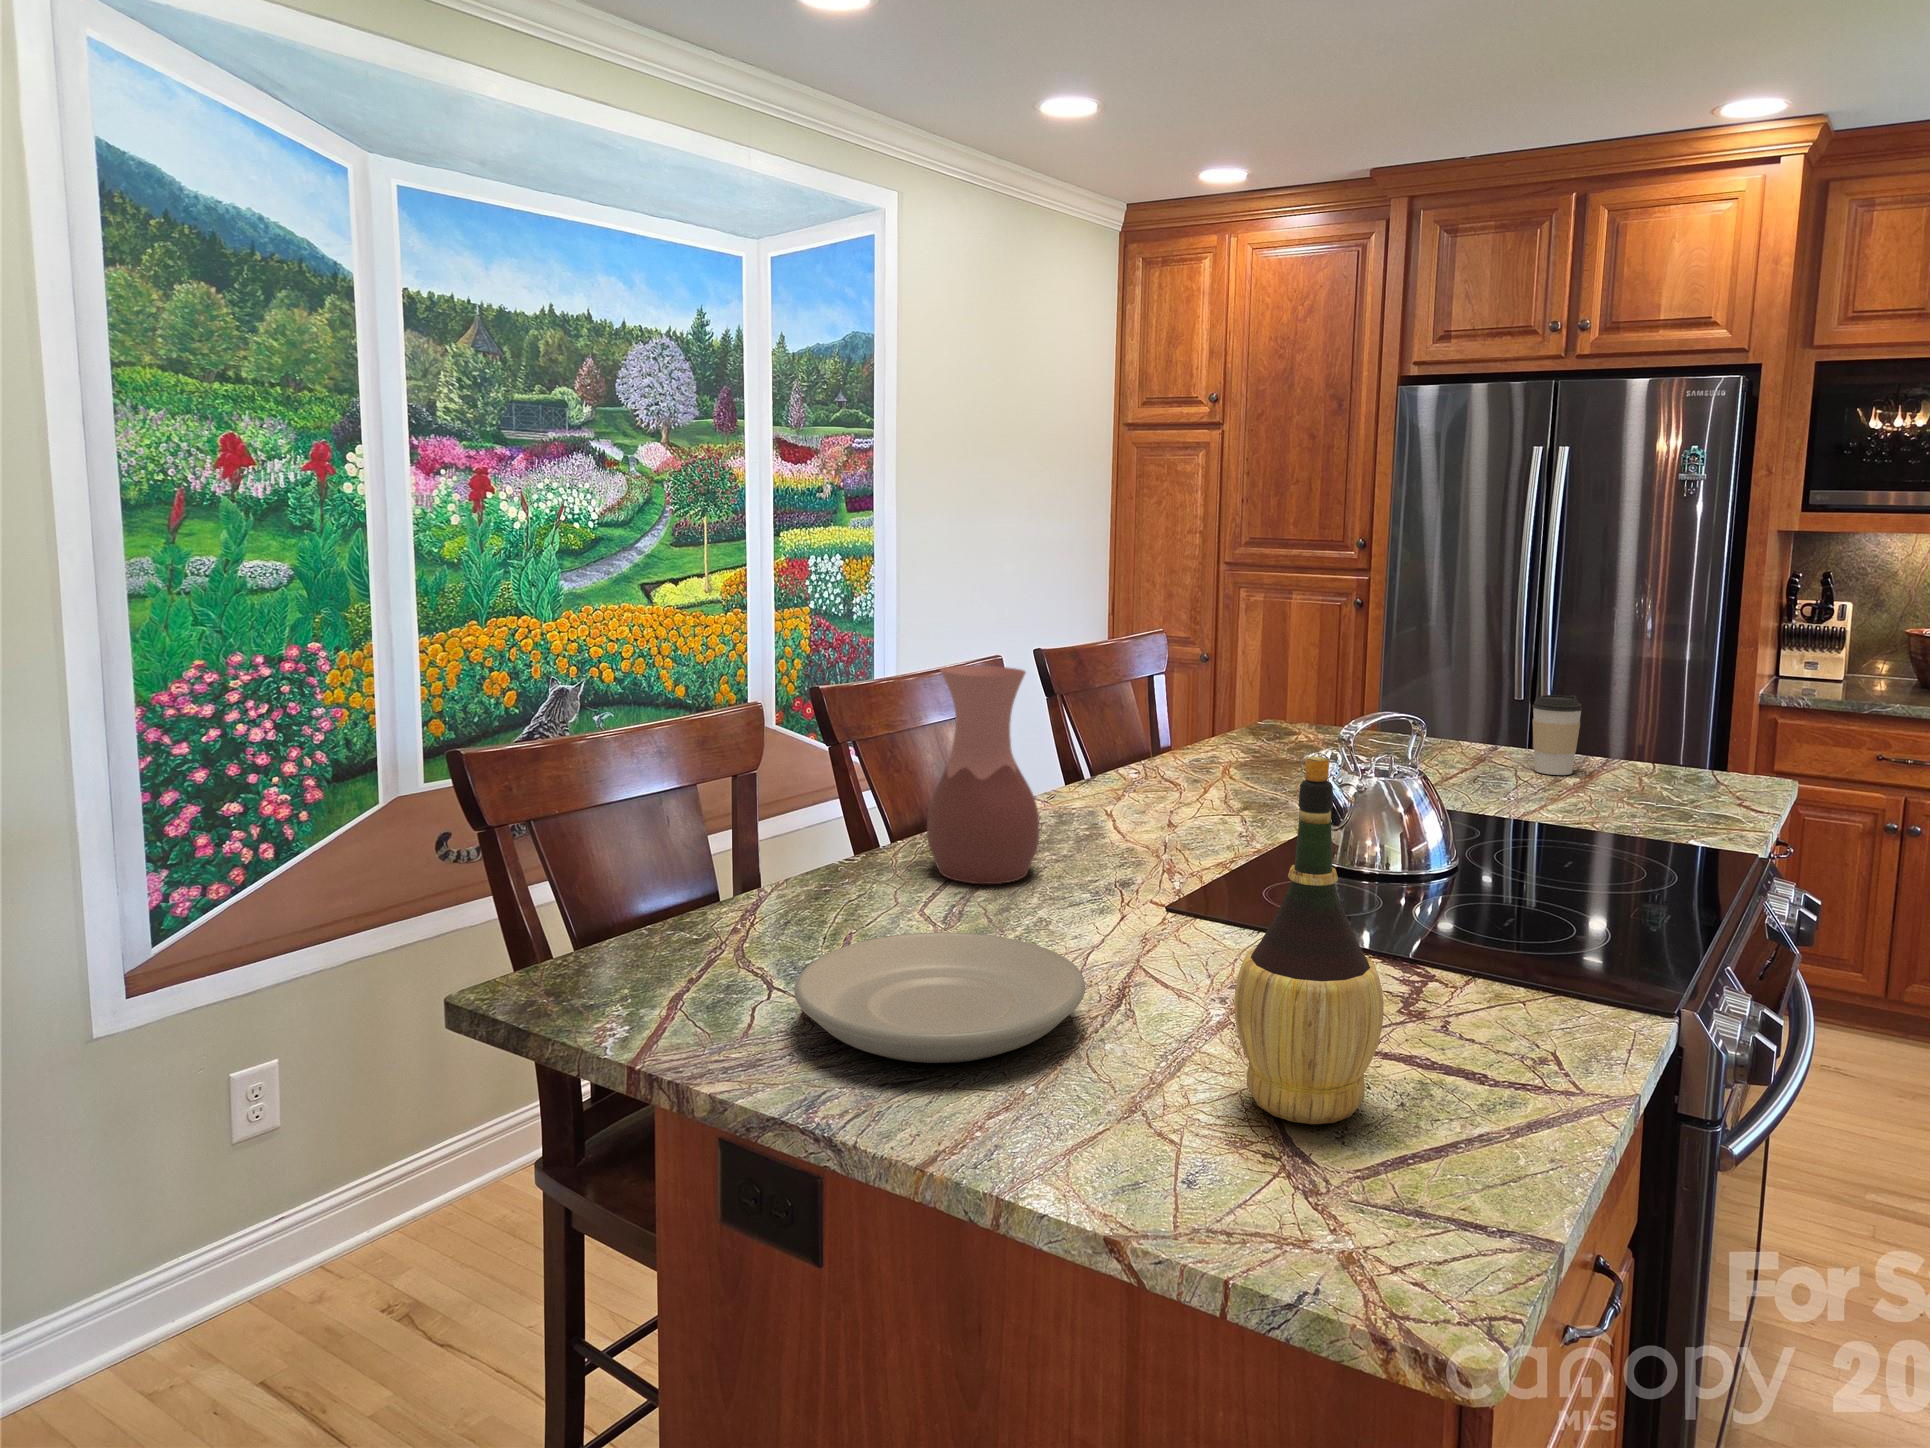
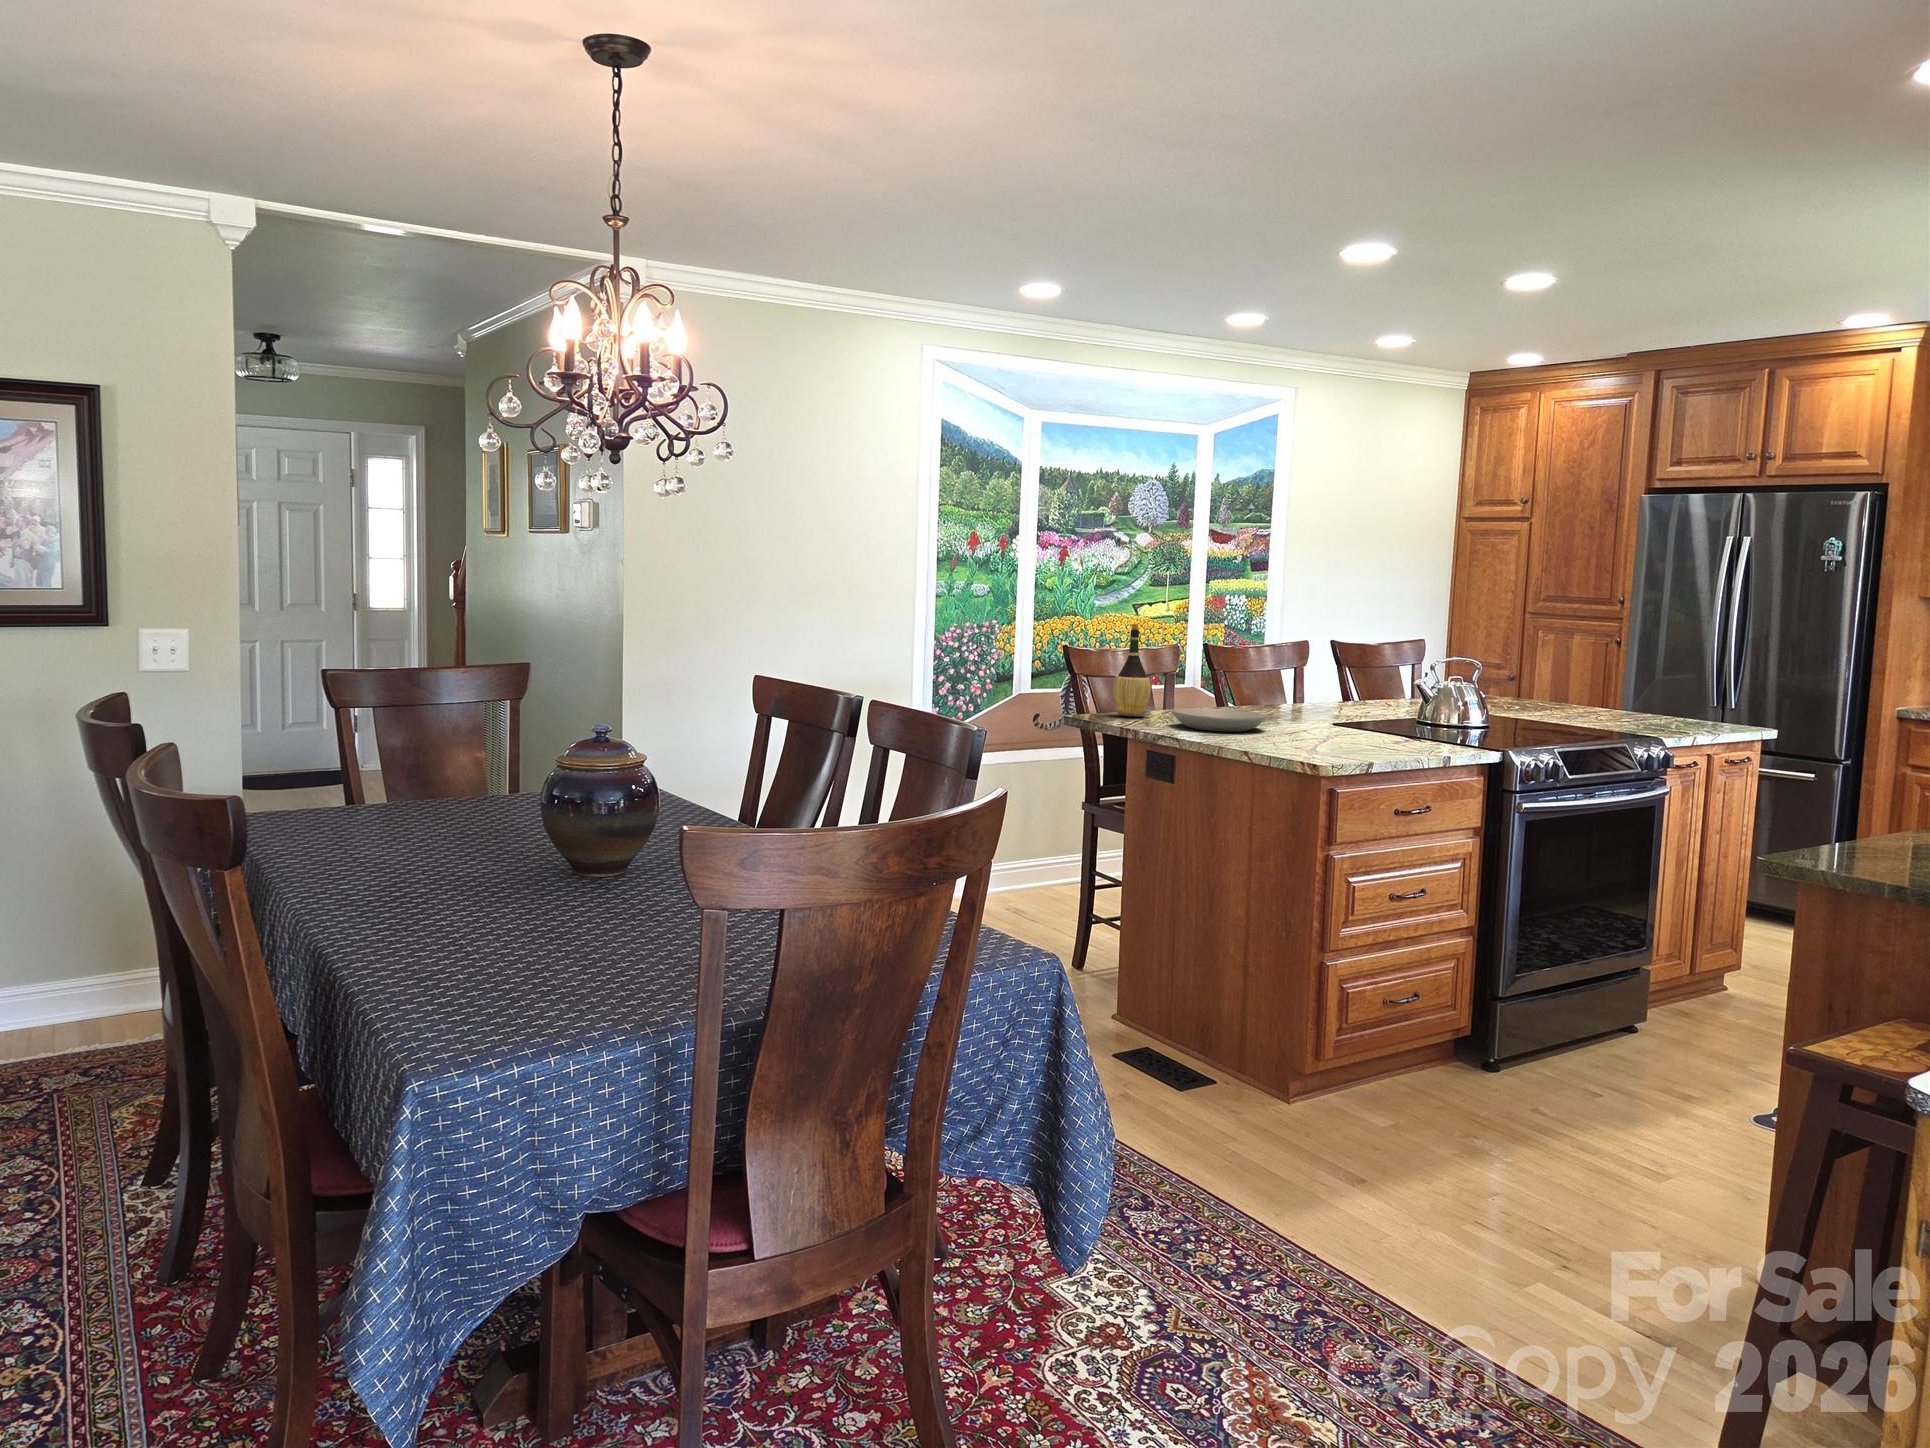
vase: present [927,666,1040,884] -> none [1239,630,1286,716]
coffee cup: present [1532,695,1582,775] -> none [1605,677,1634,721]
wine bottle: present [1234,757,1384,1124] -> present [1113,624,1151,716]

